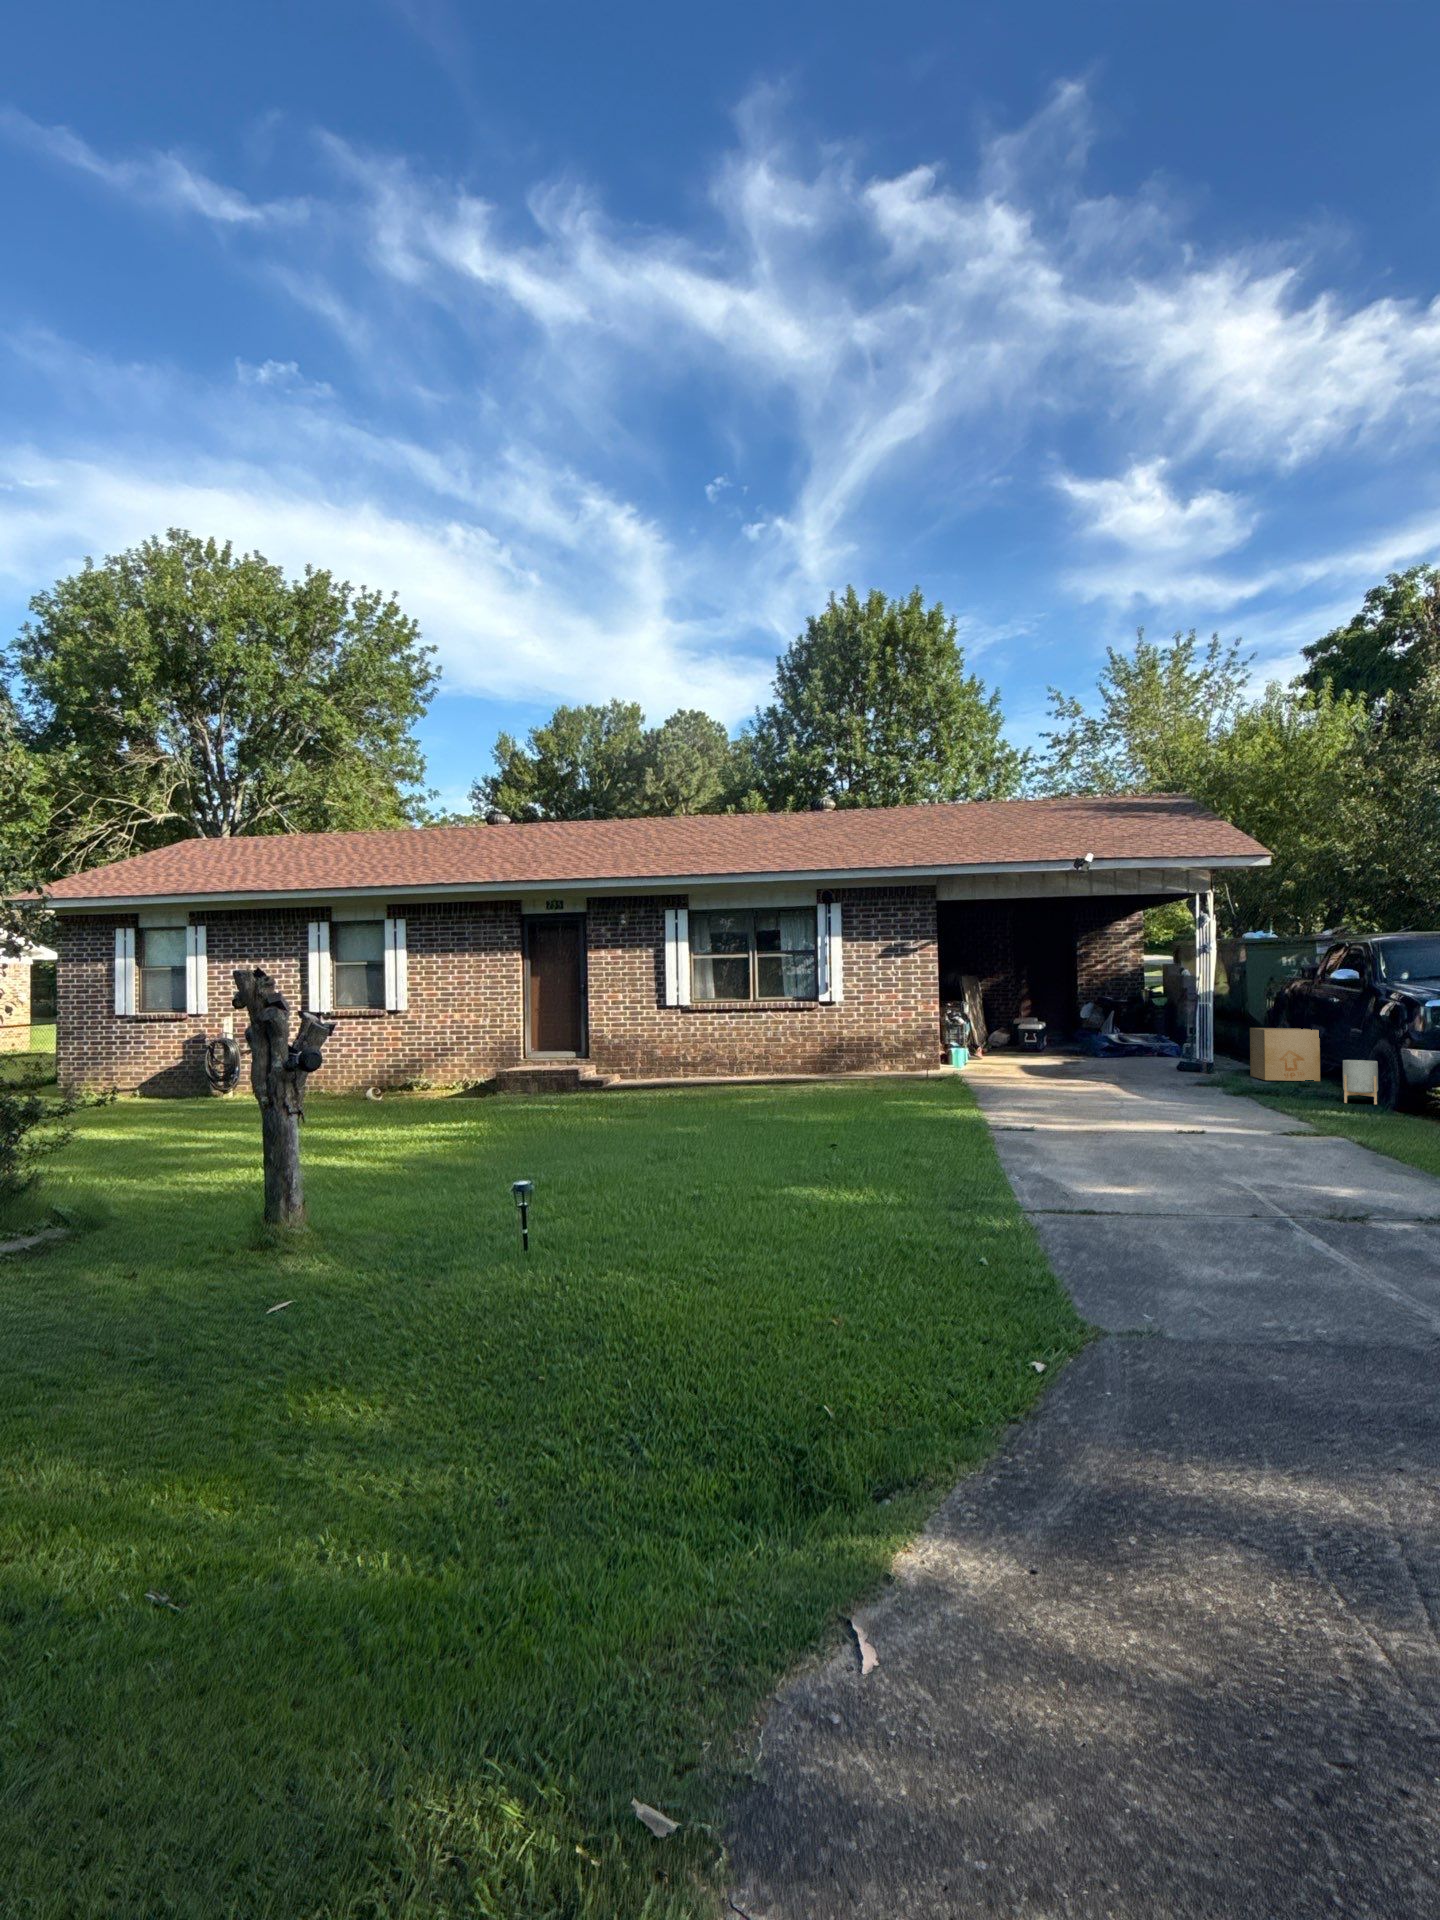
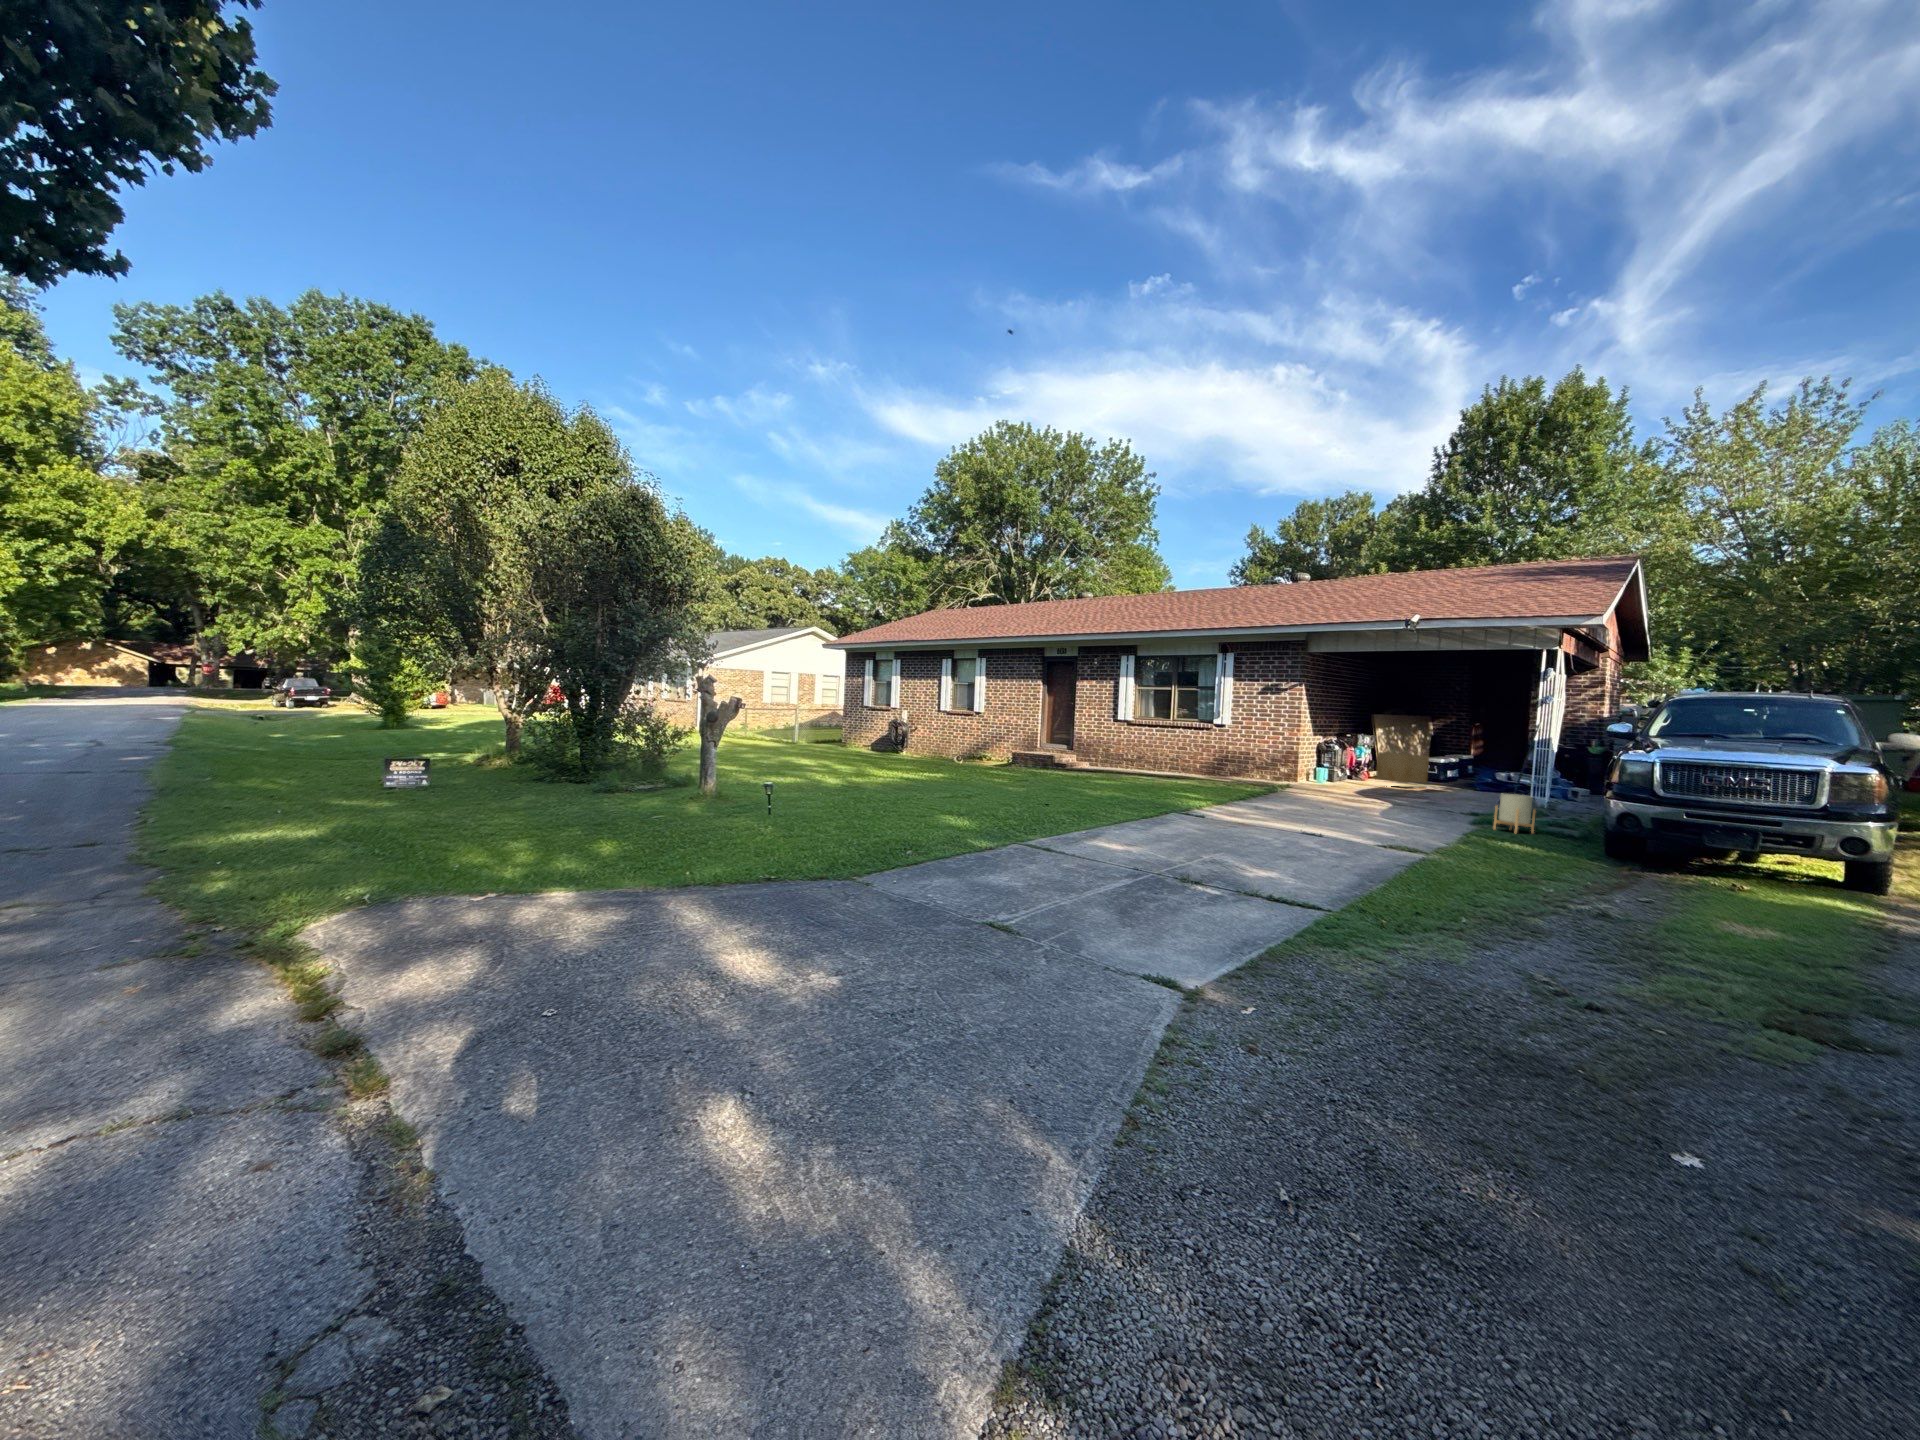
cardboard box: present [1250,1028,1320,1081] -> present [1376,752,1429,788]

